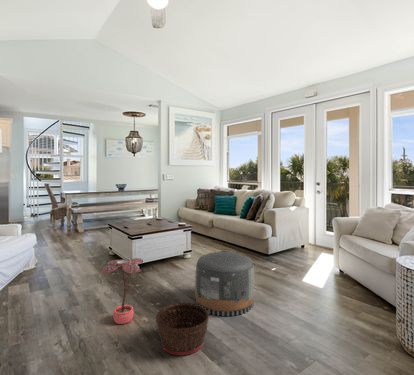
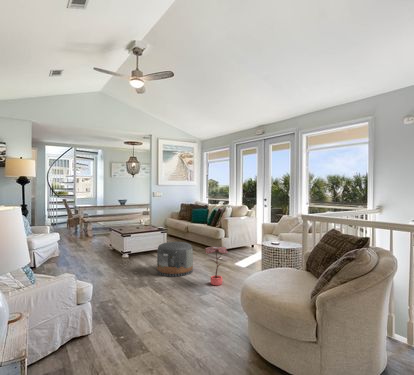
potted plant: present [100,258,143,324] -> present [205,247,228,285]
basket: present [156,303,209,356] -> none [128,266,157,288]

